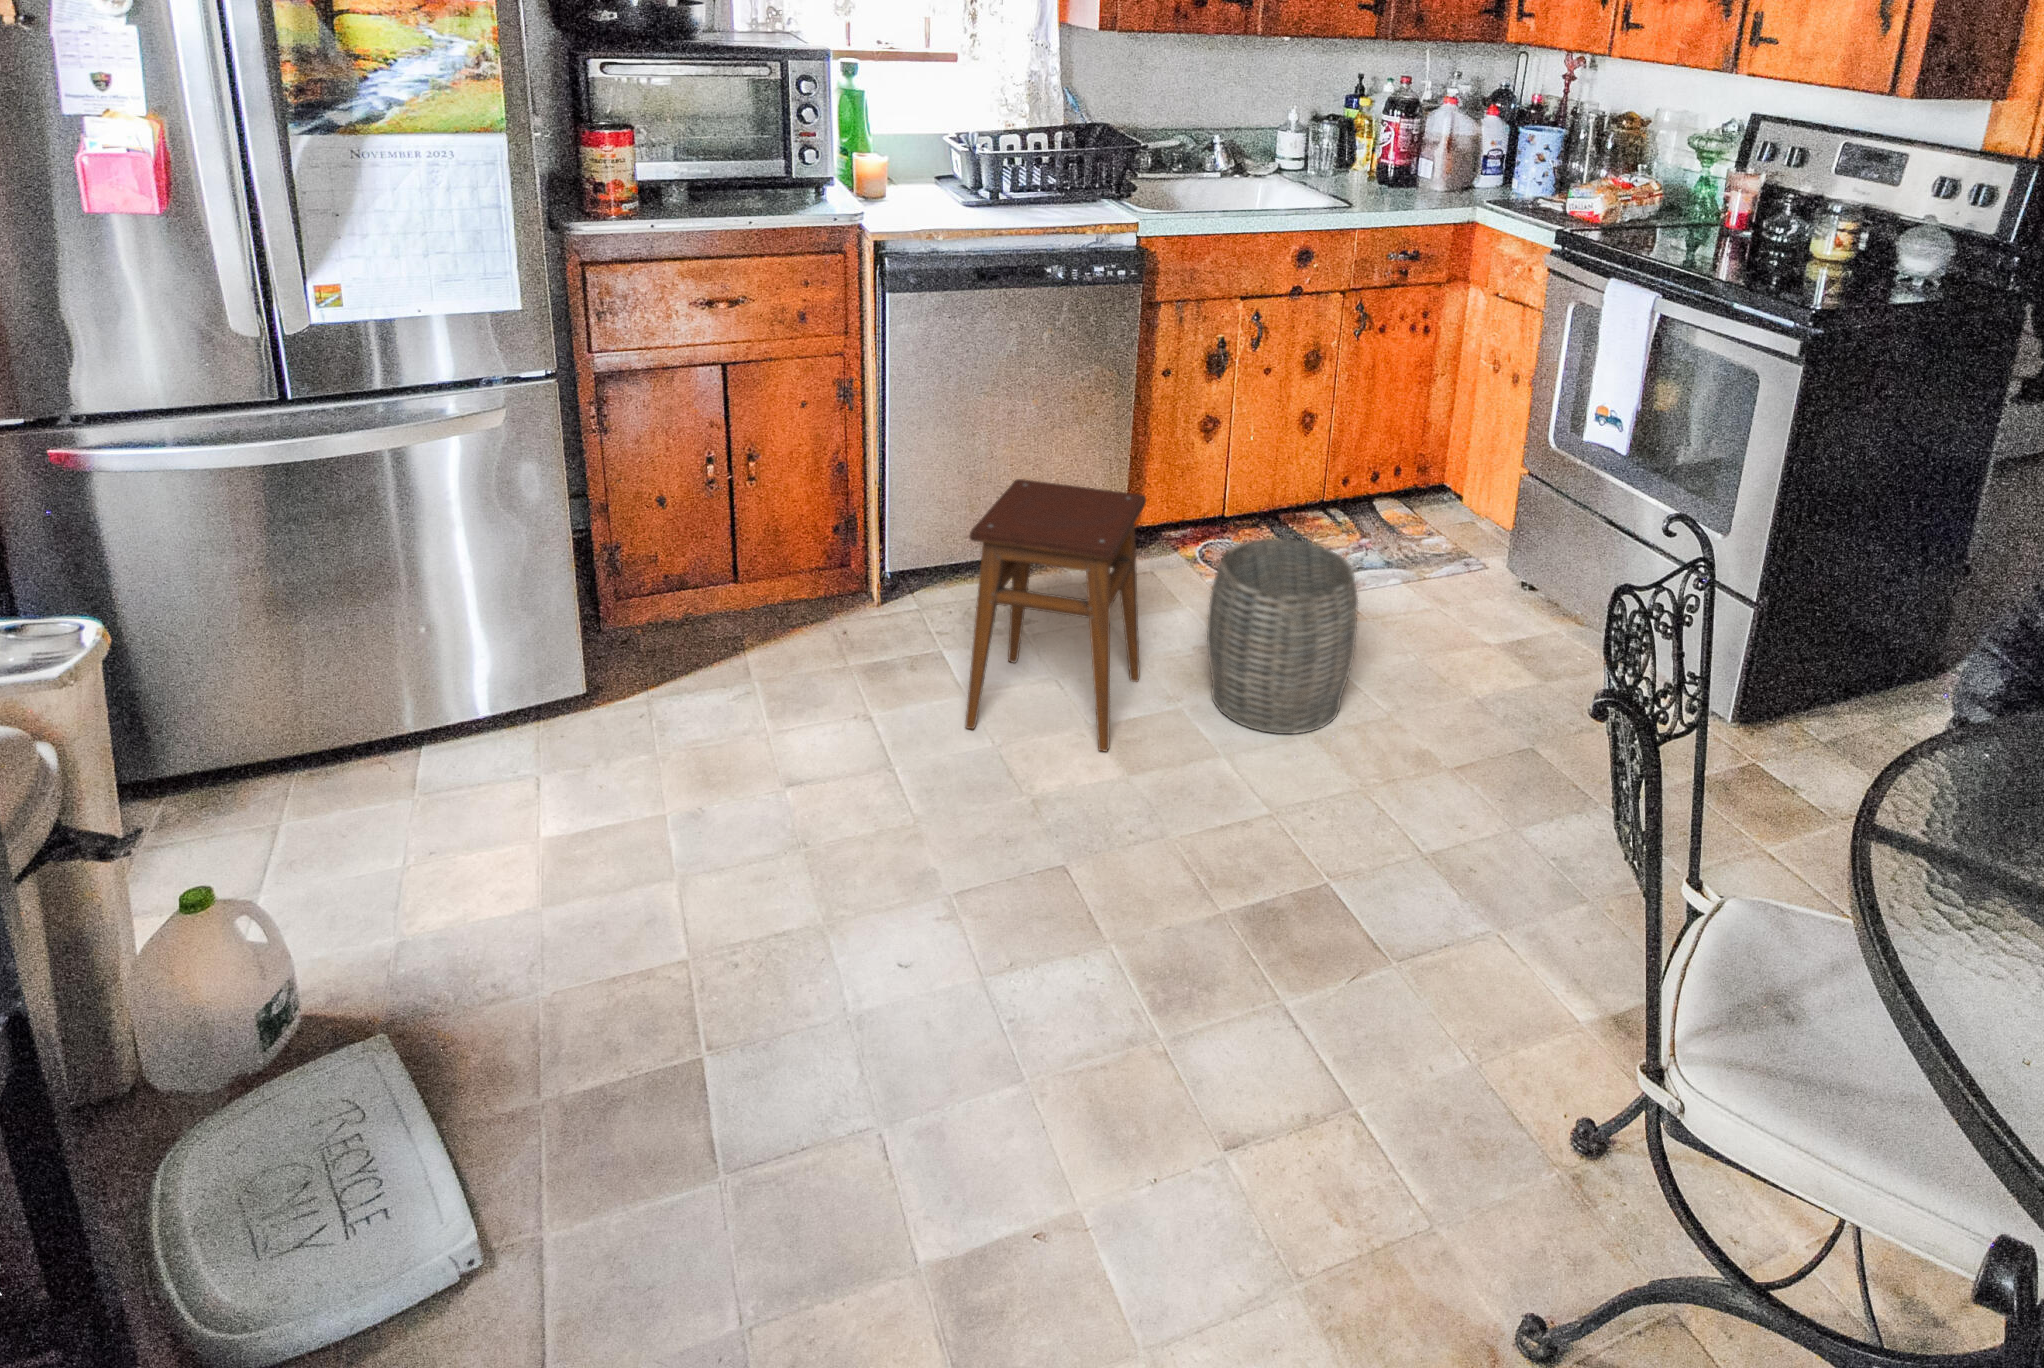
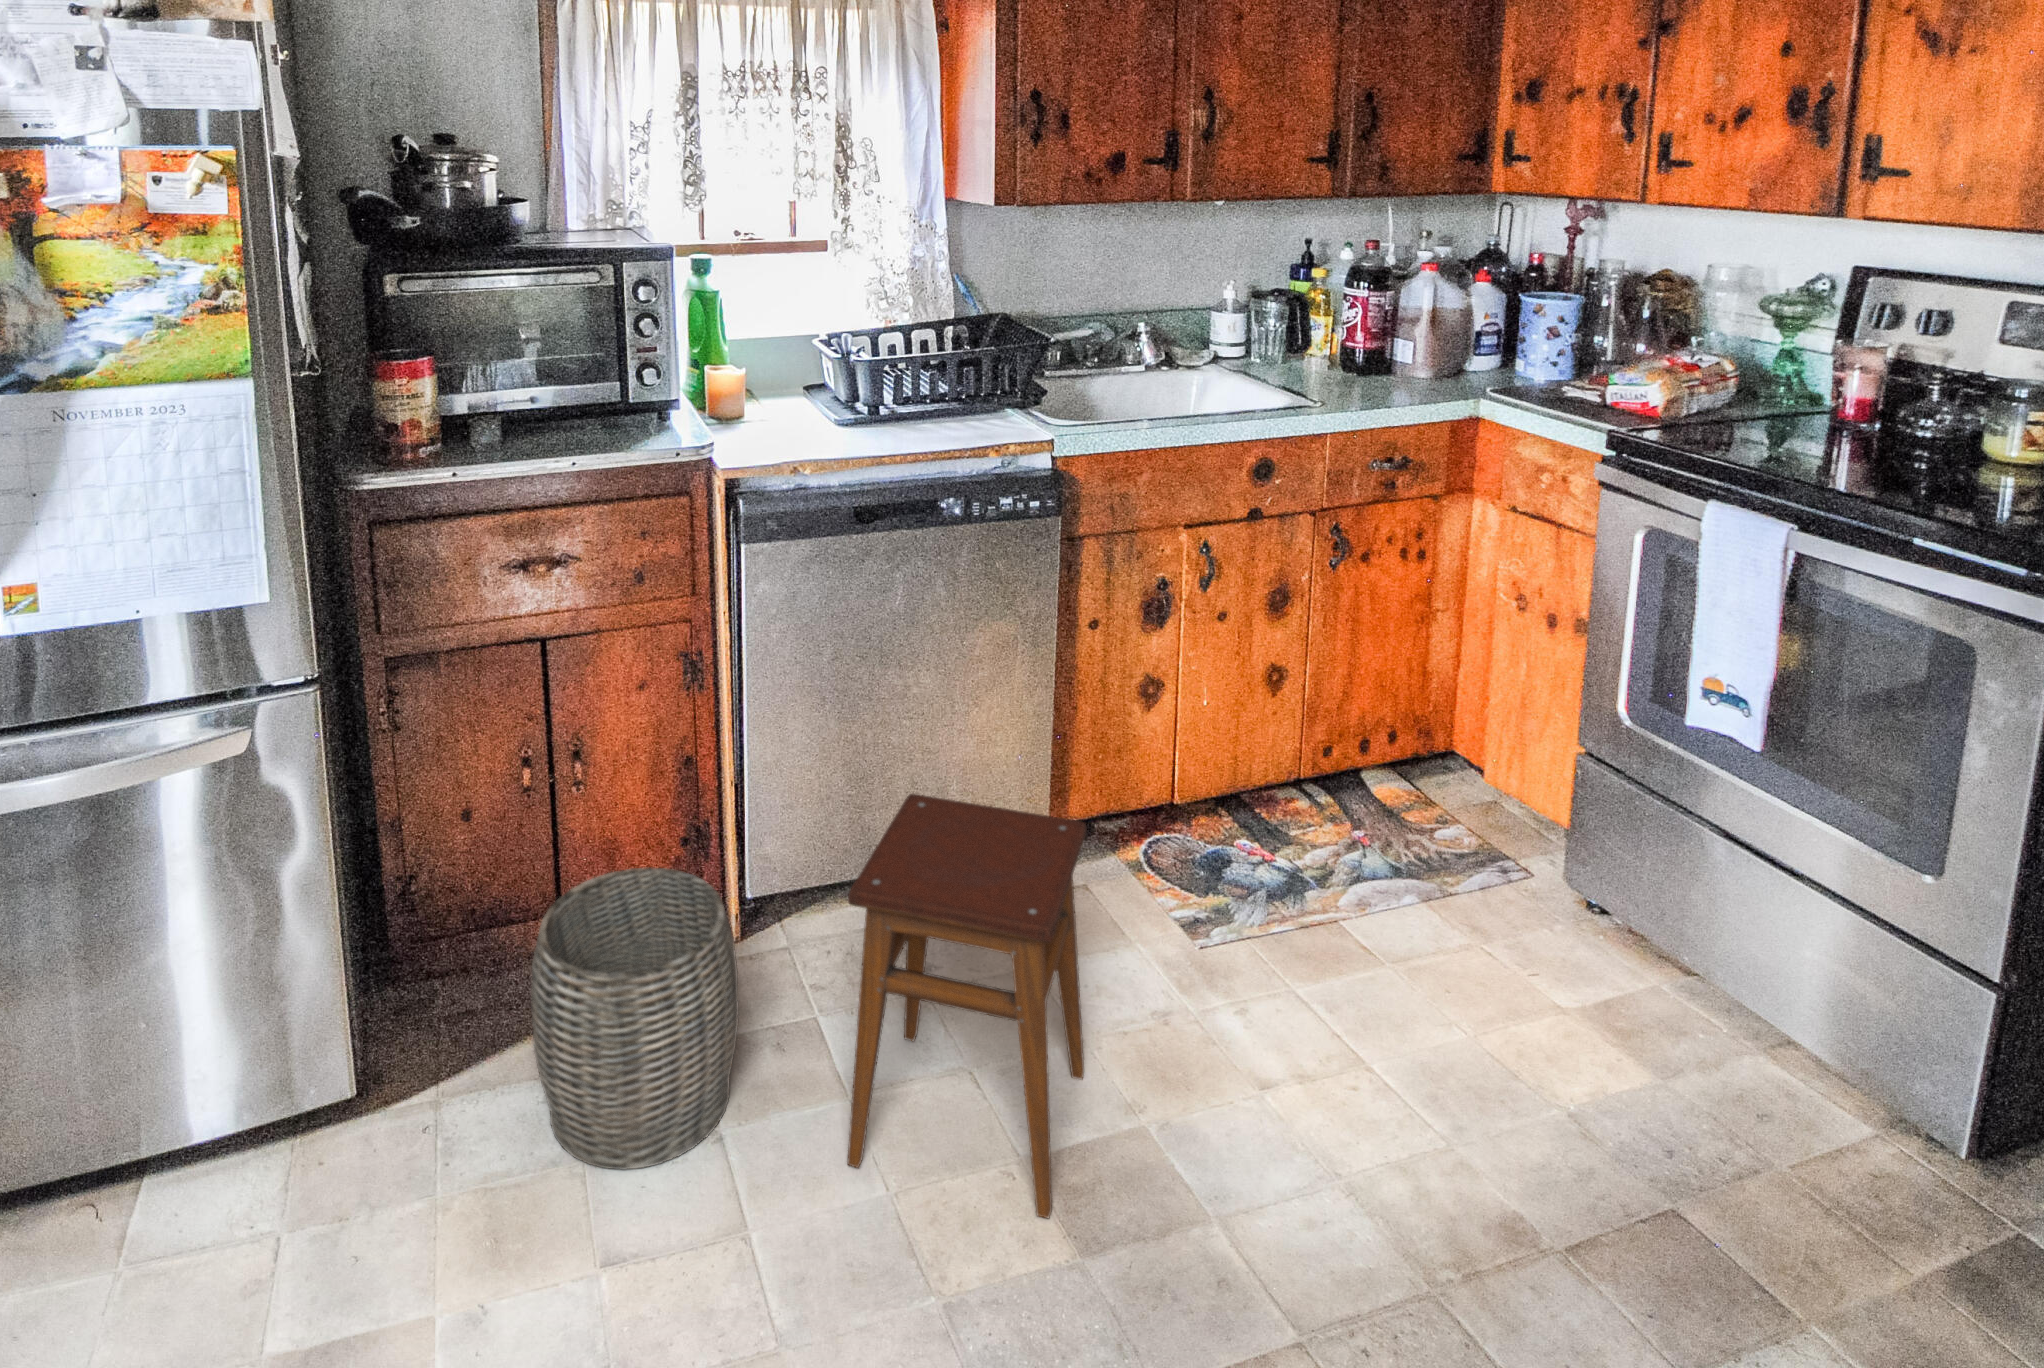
woven basket: present [1207,539,1358,734] -> present [531,867,739,1170]

